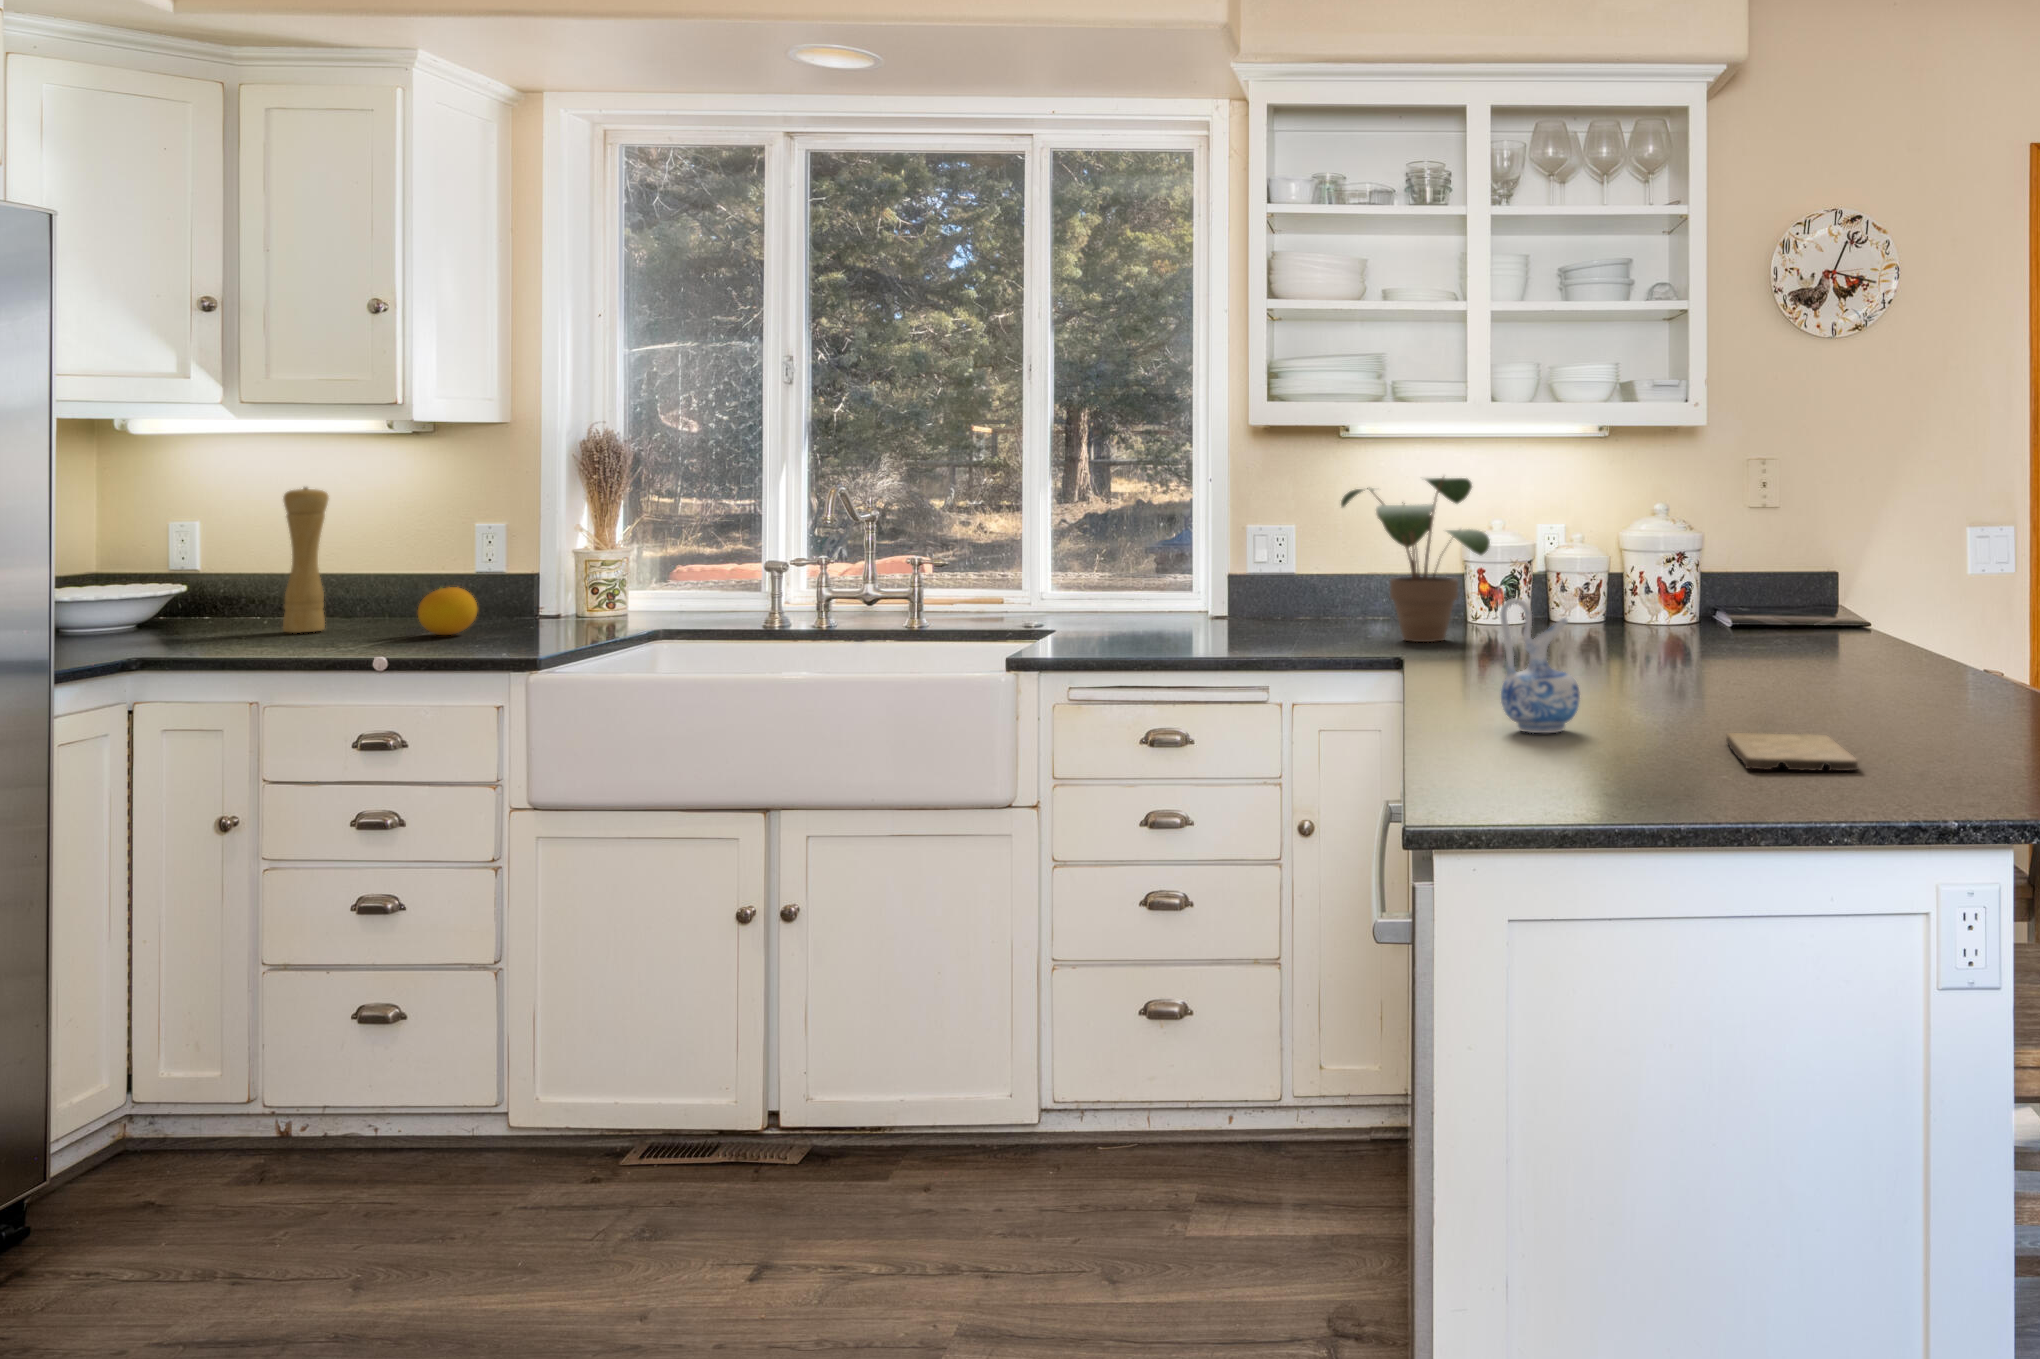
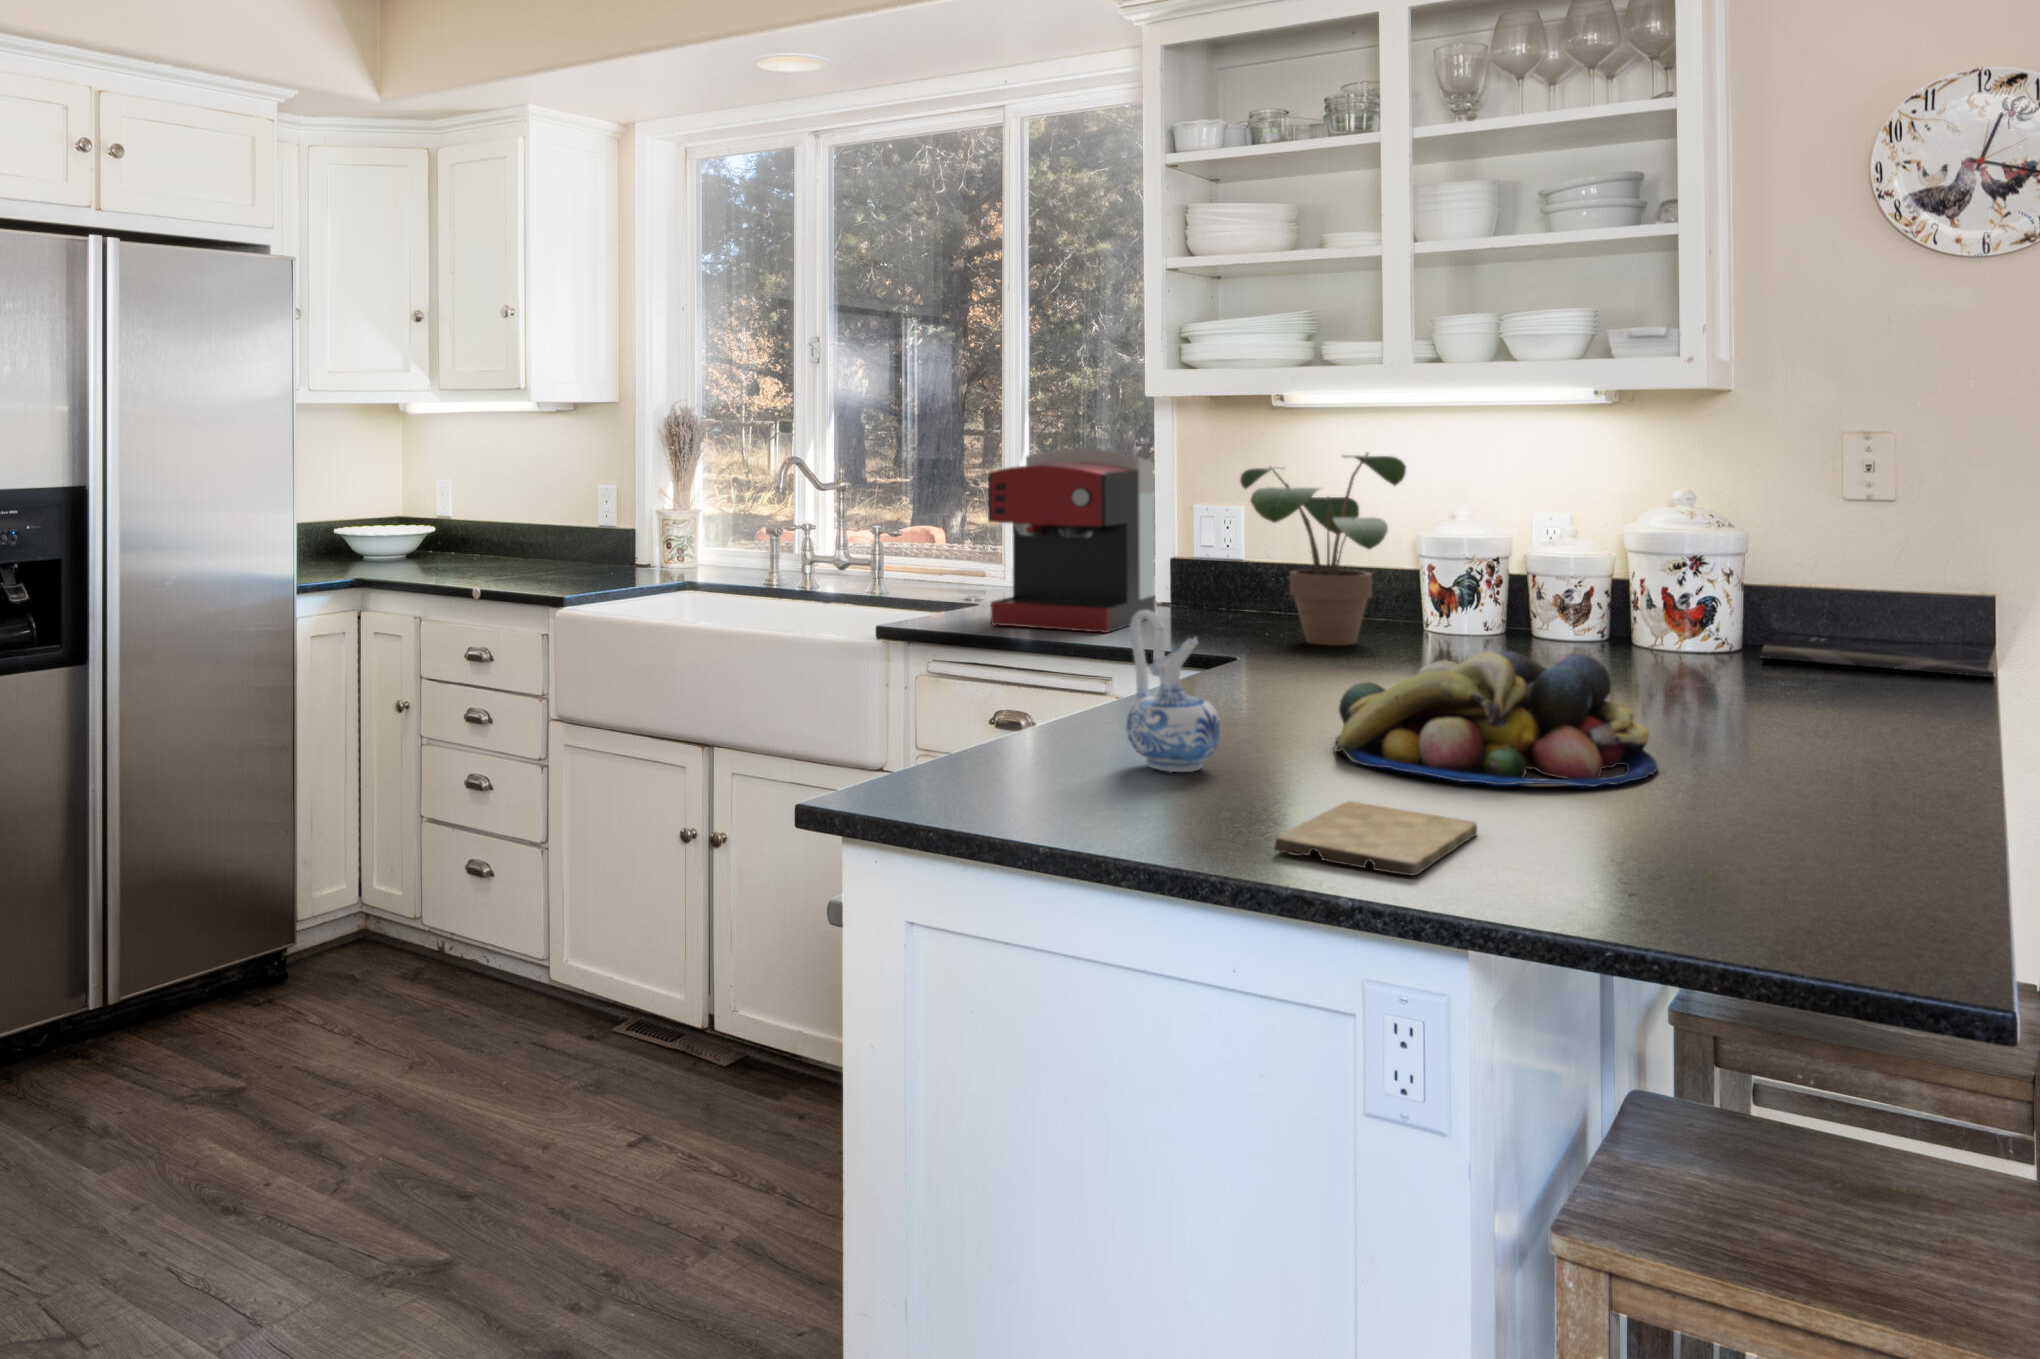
coffee maker: none [1099,472,1231,647] -> present [988,448,1155,633]
pepper mill: present [283,487,329,633] -> none [462,458,490,570]
fruit: present [418,587,477,635] -> none [532,539,573,578]
fruit bowl: none [1600,617,1840,715] -> present [1334,651,1657,787]

